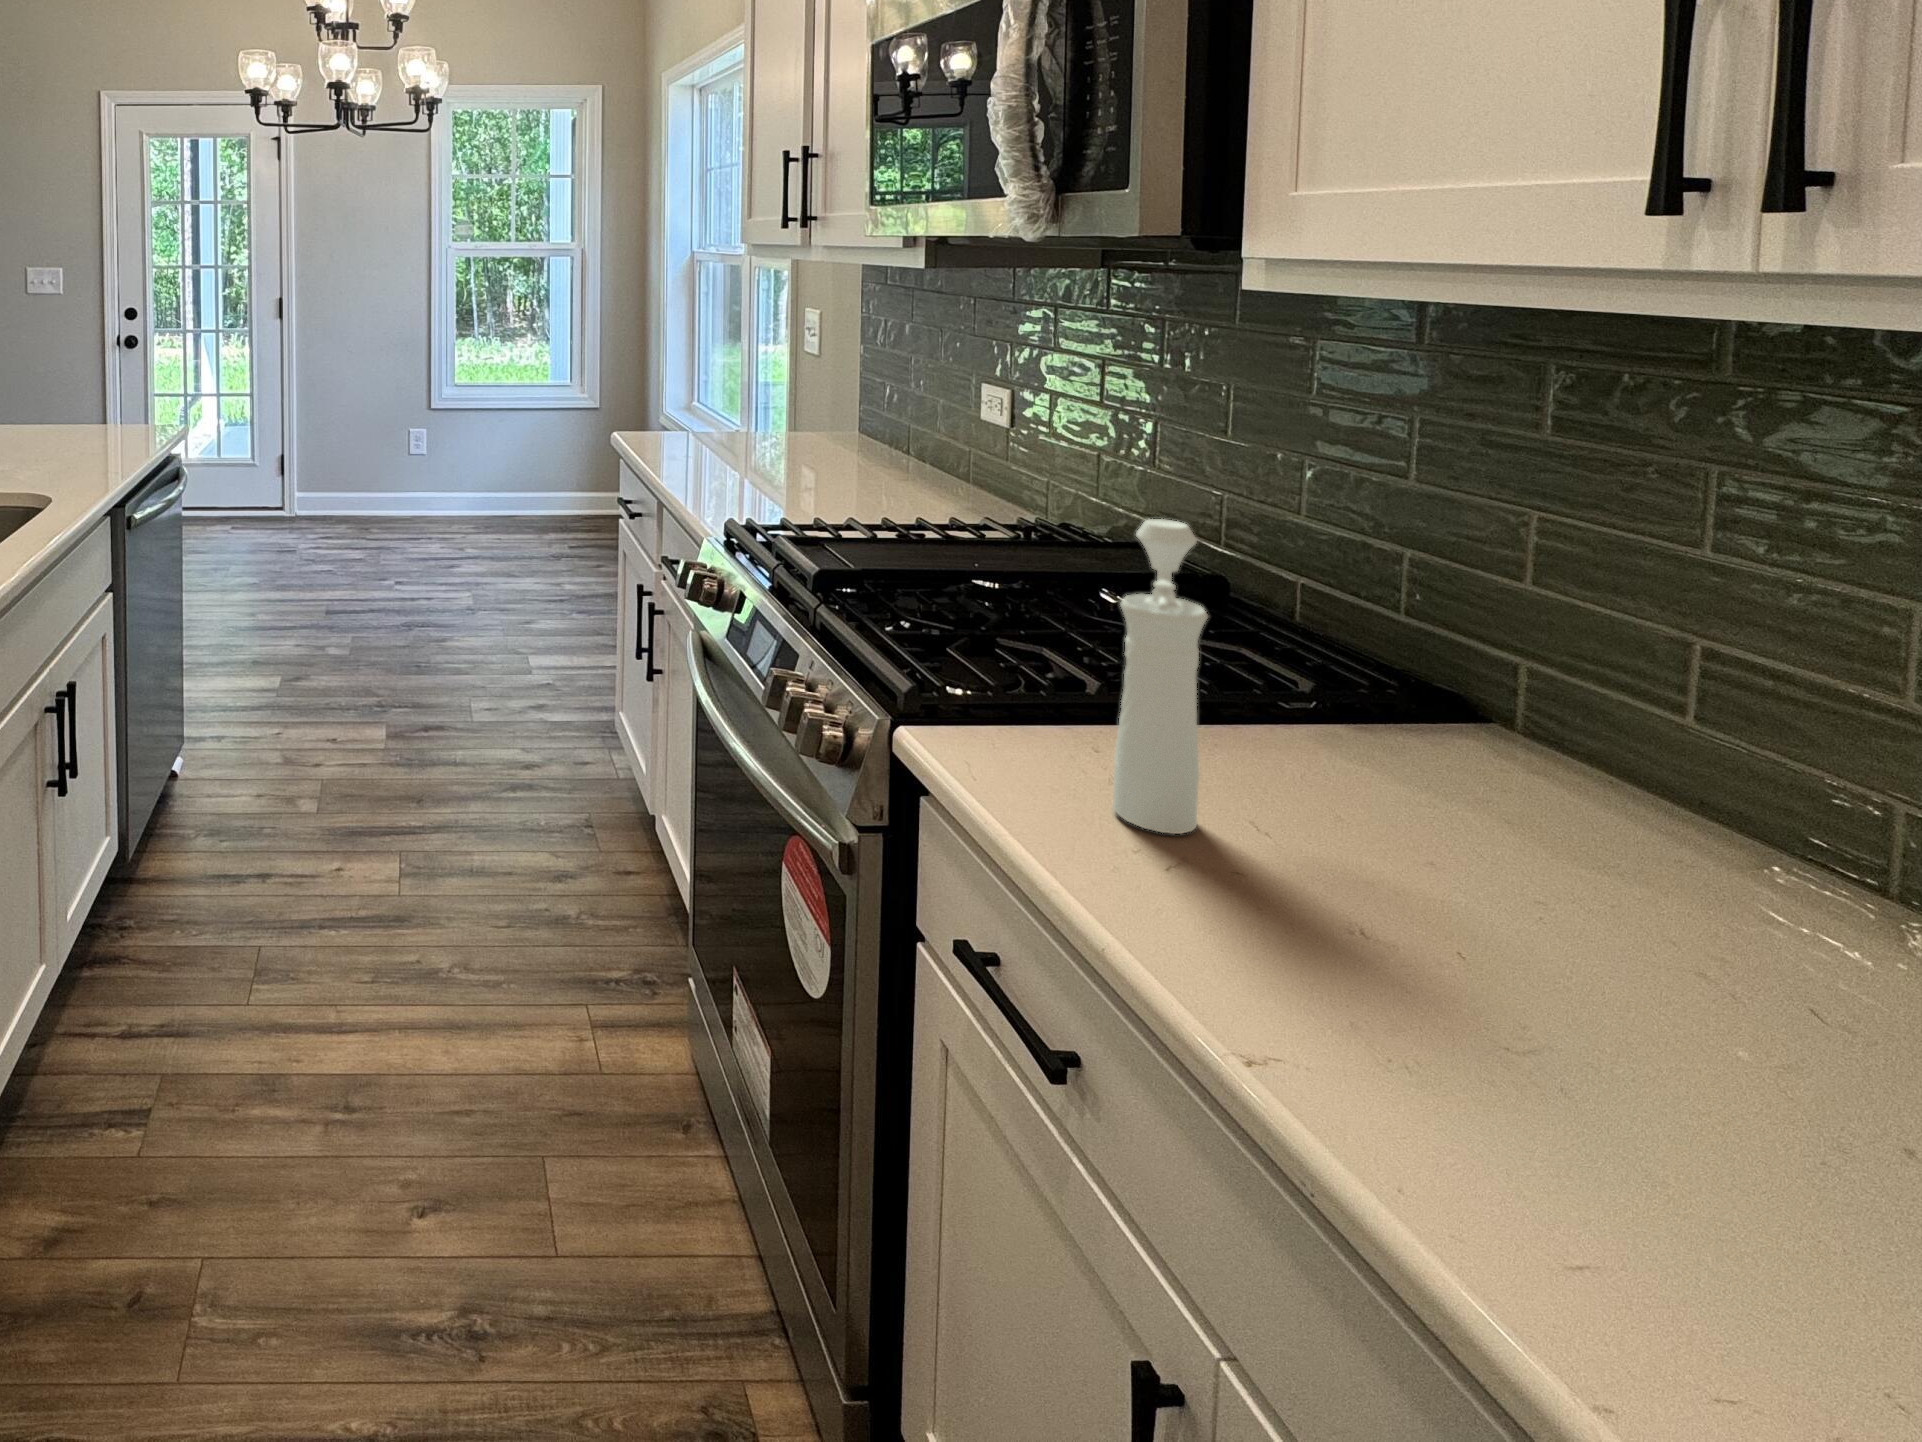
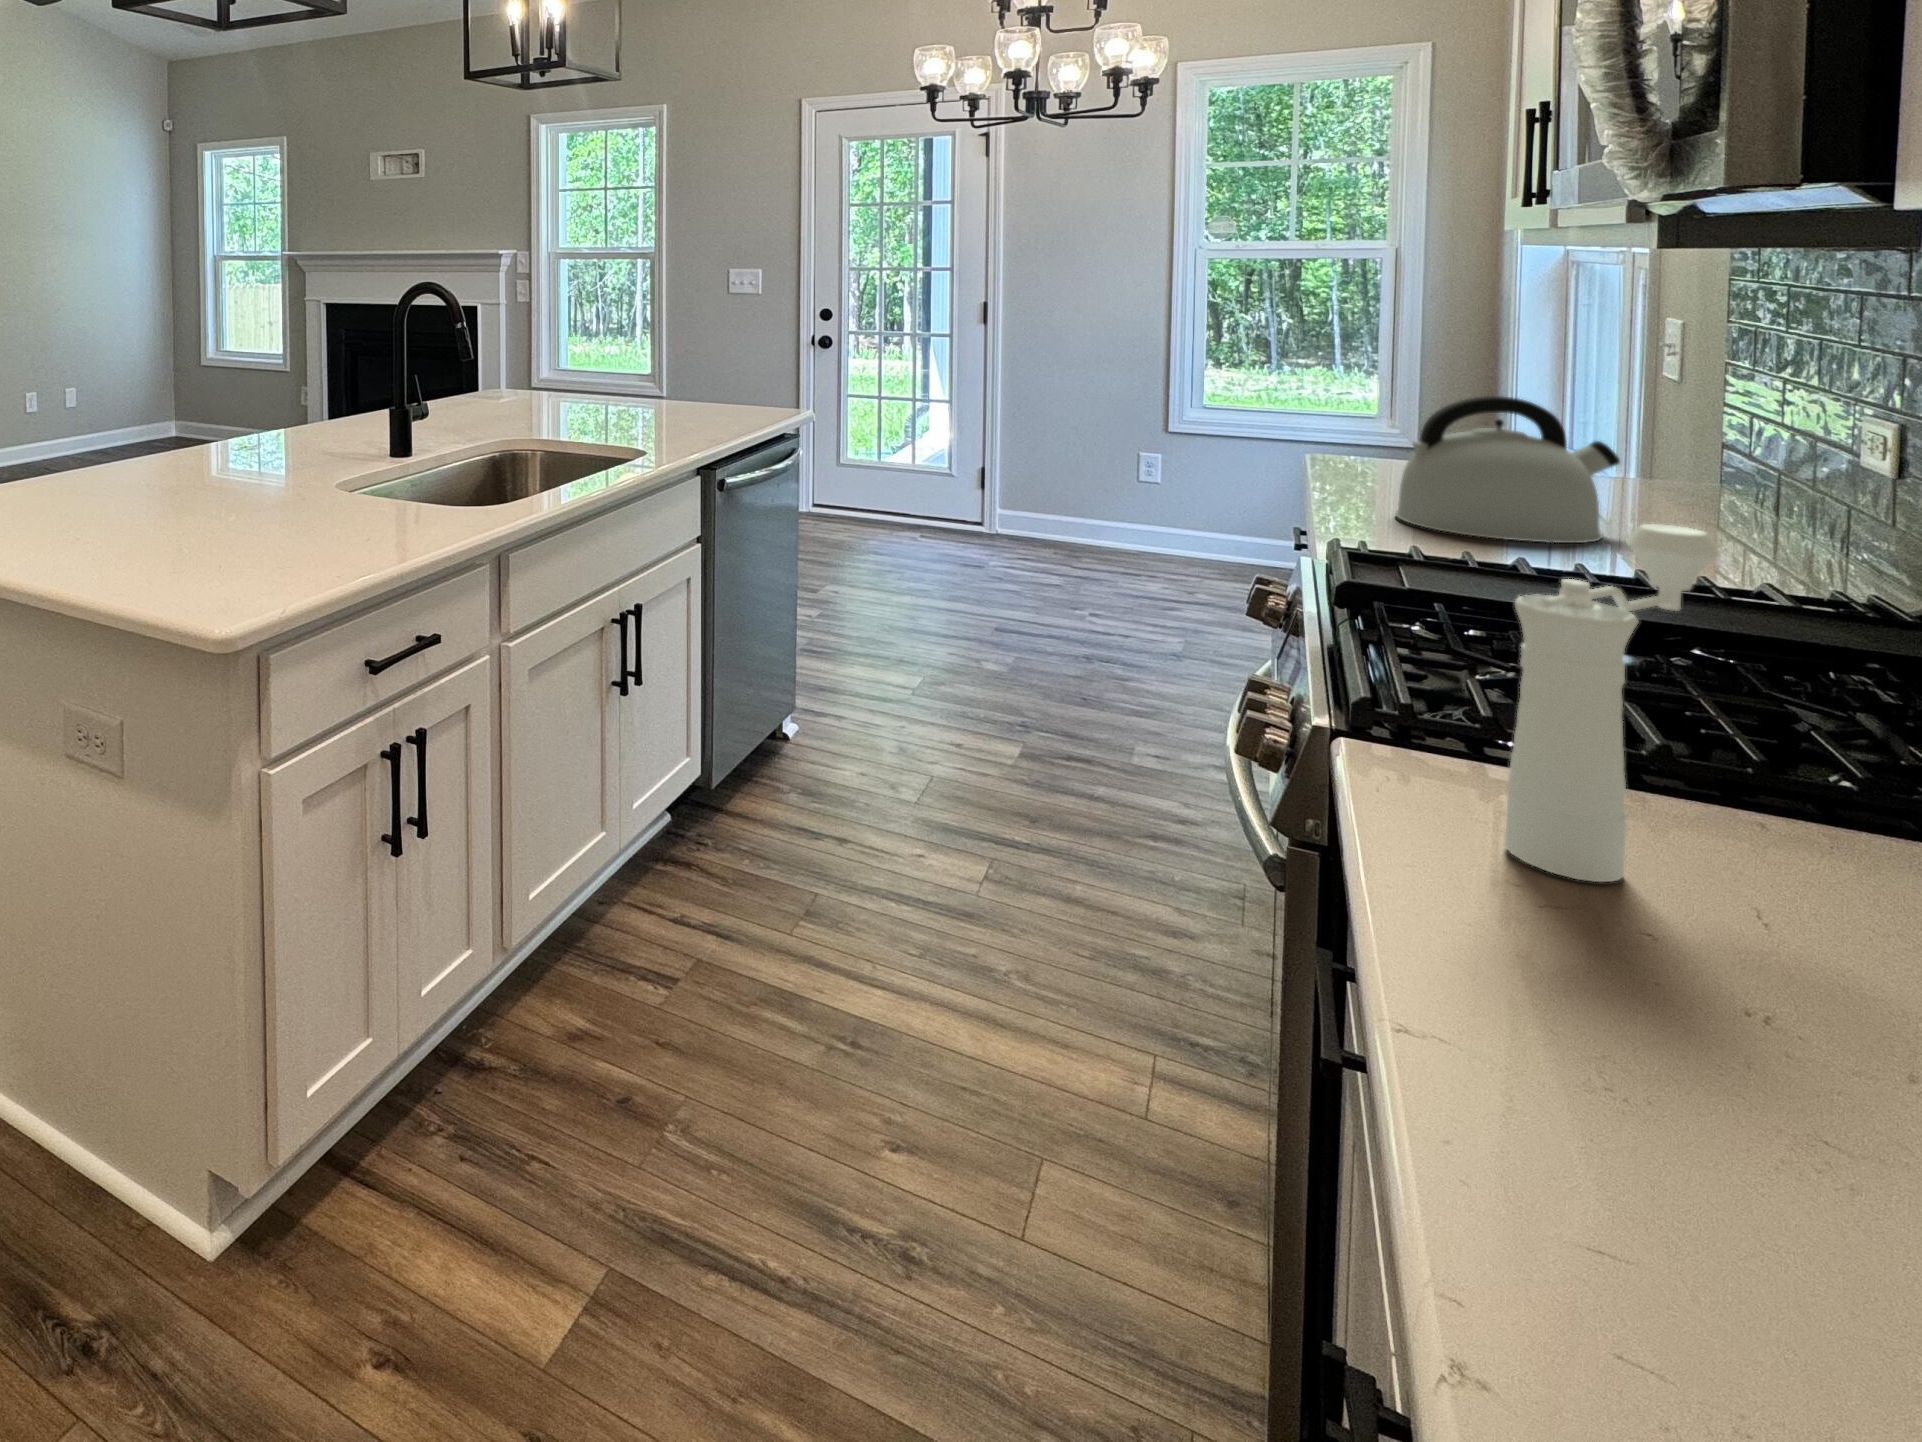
kettle: none [728,387,859,501] -> present [1395,396,1620,543]

